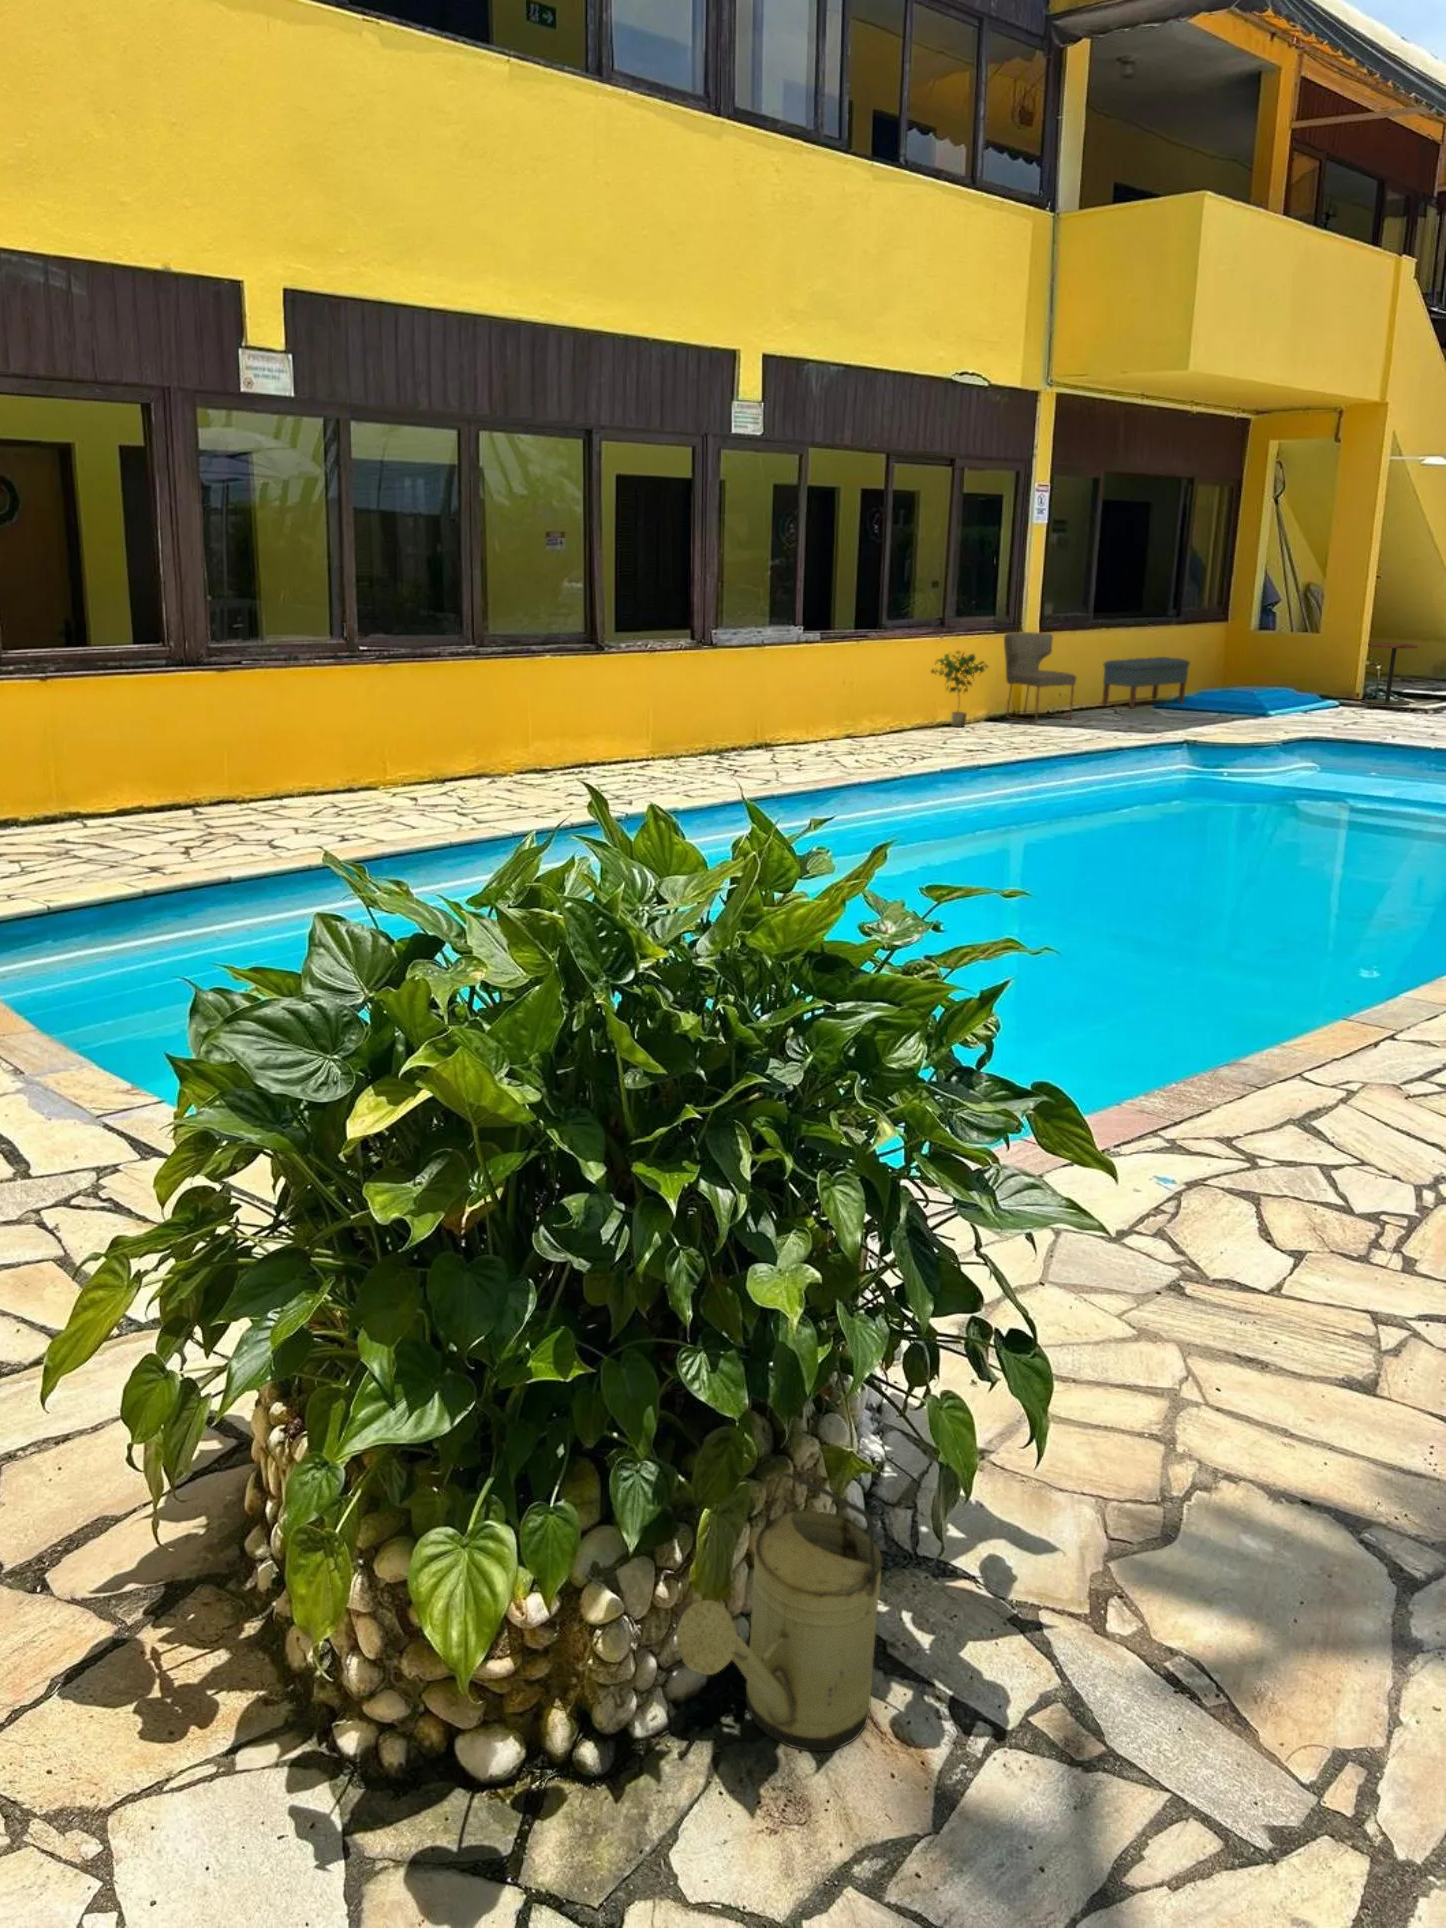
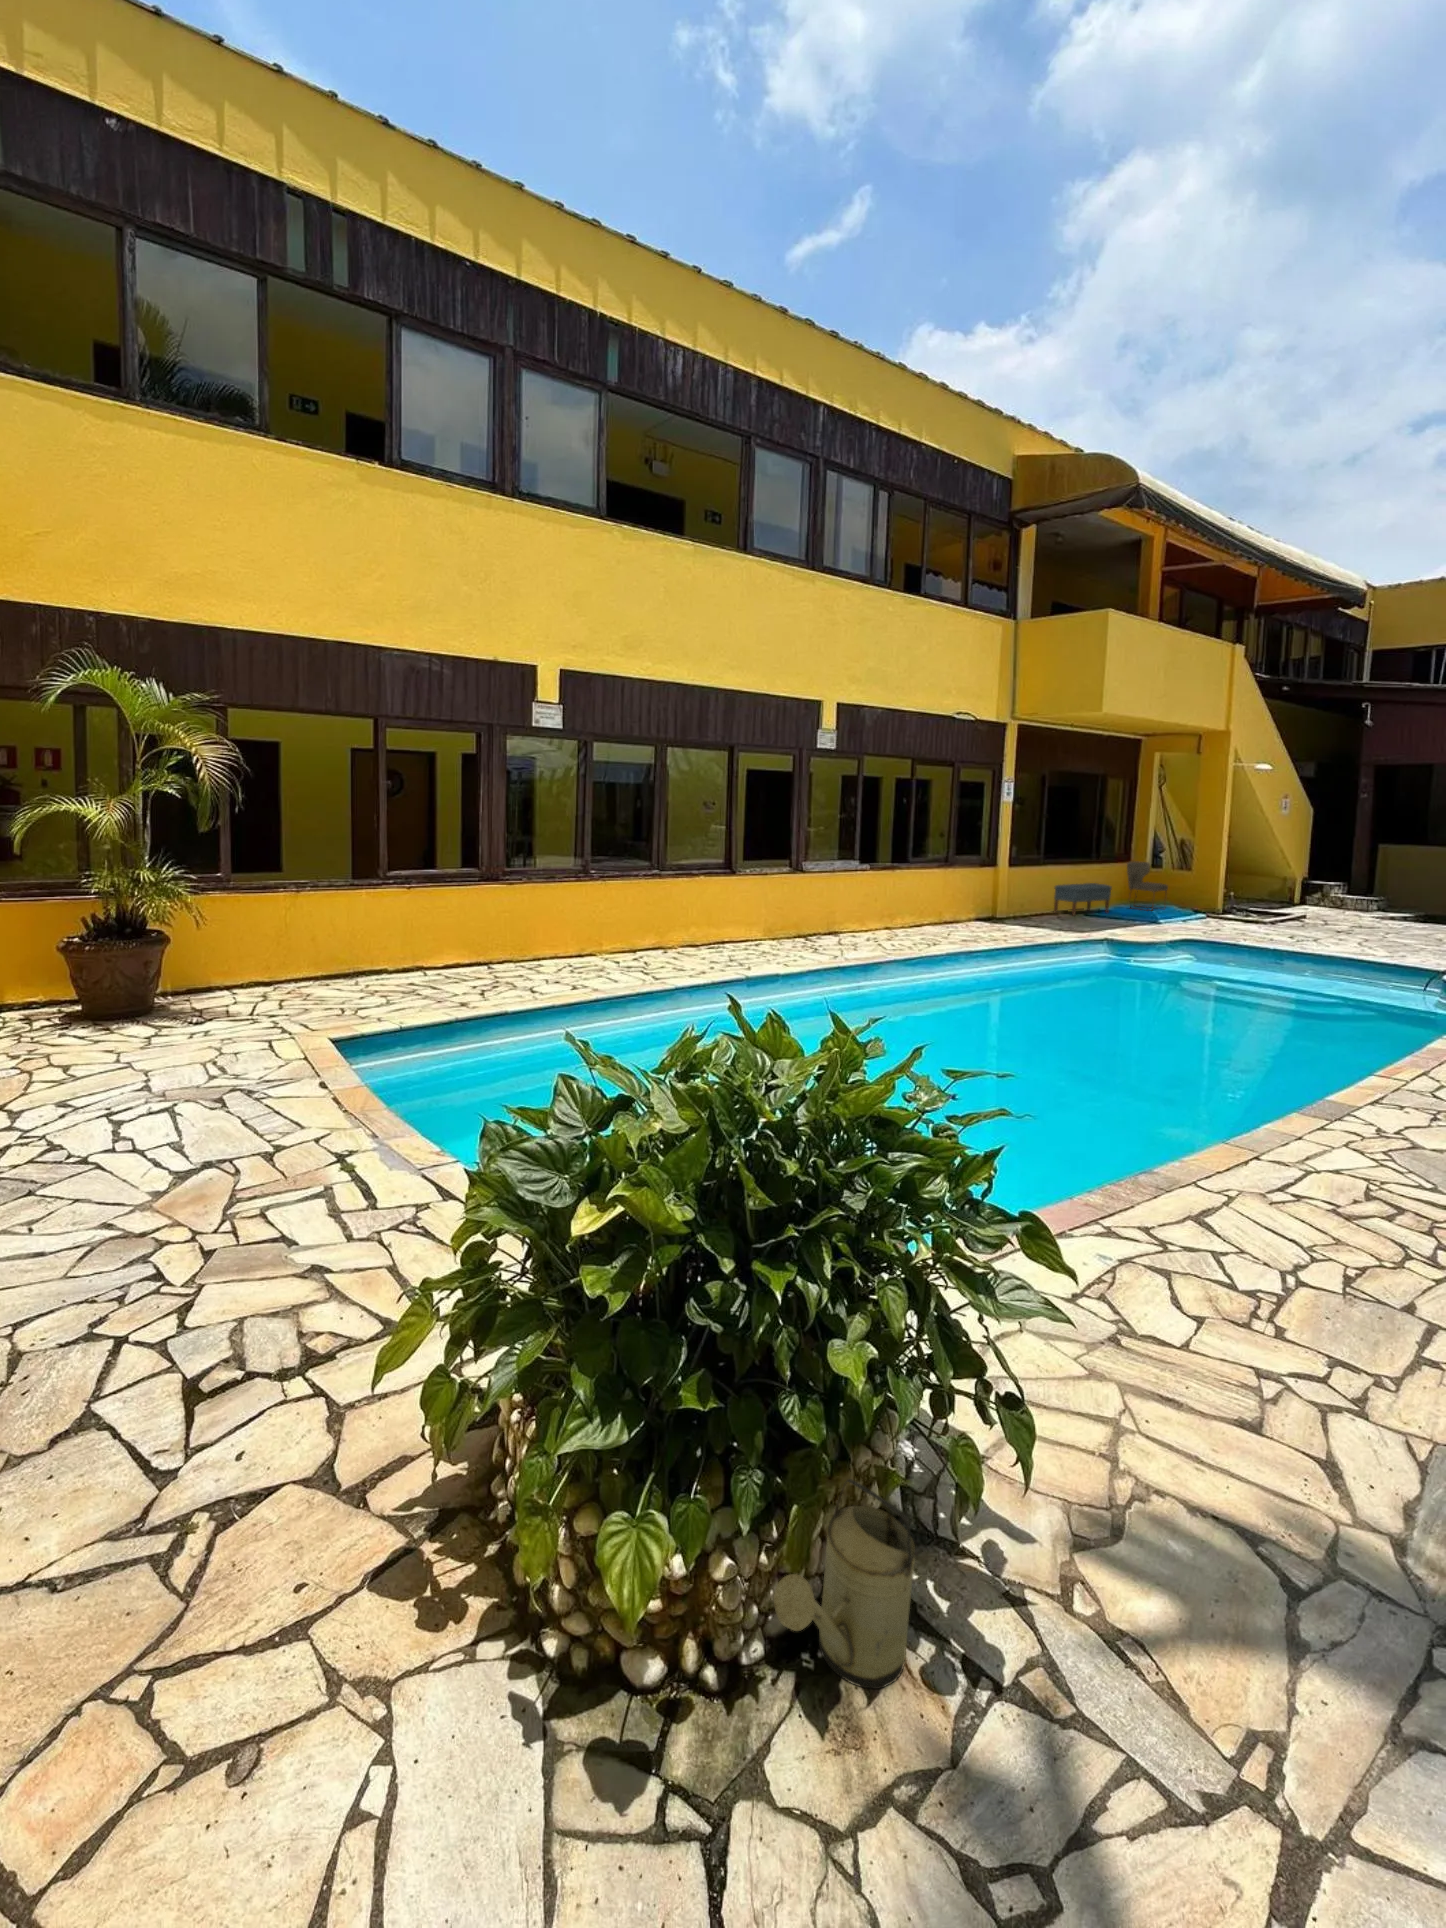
chair: present [1004,632,1076,722] -> present [1127,861,1168,911]
side table: present [1360,643,1417,706] -> none [1229,877,1267,919]
potted plant: present [931,651,988,727] -> none [941,877,979,926]

